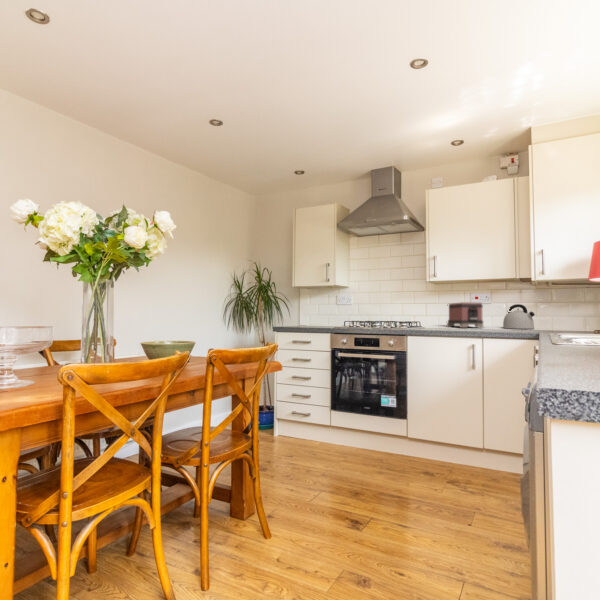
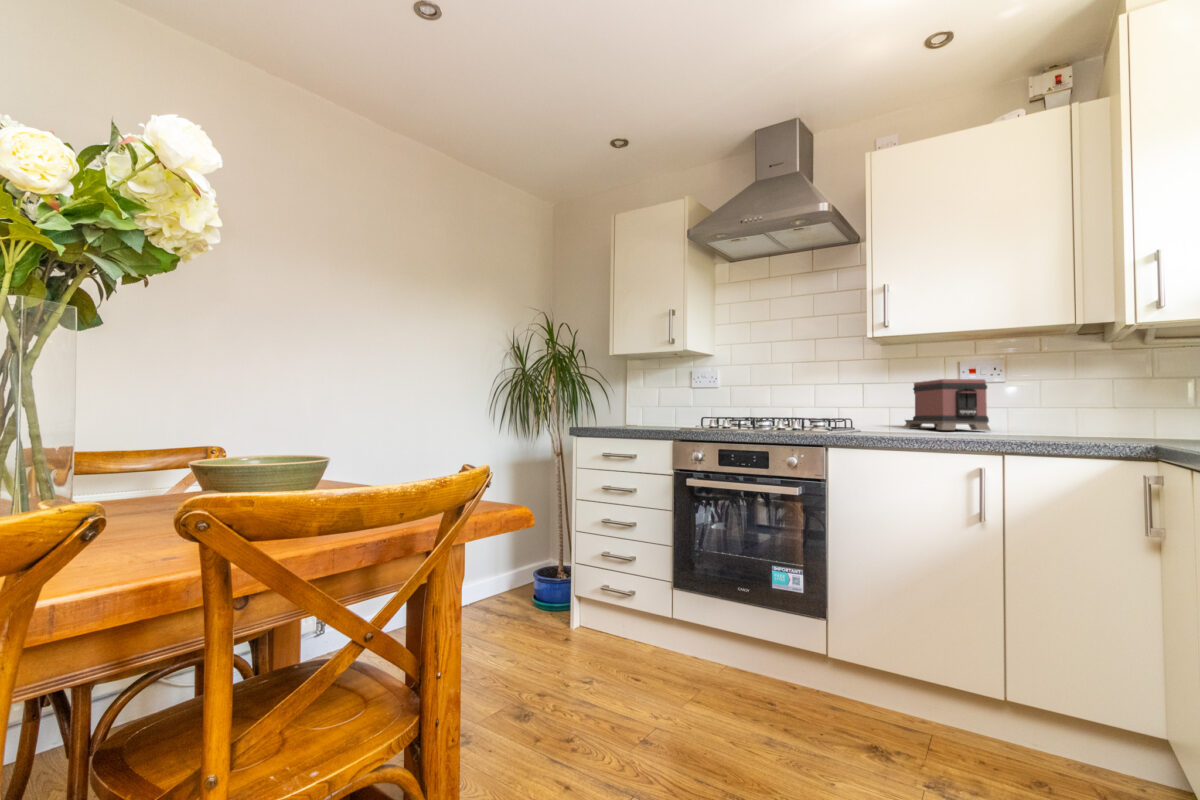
kettle: present [503,304,535,329] -> none [1031,383,1111,433]

